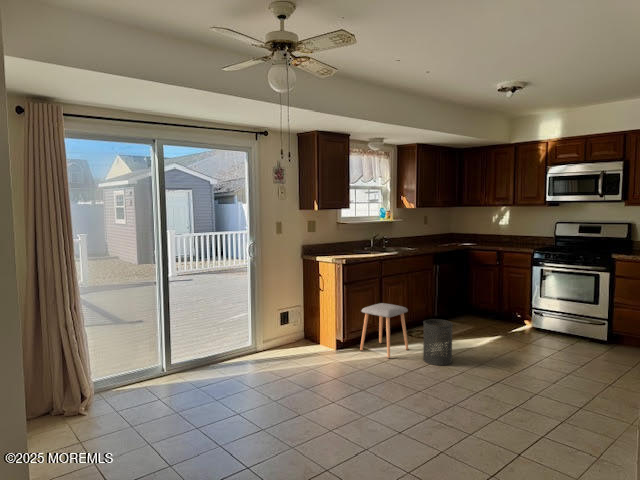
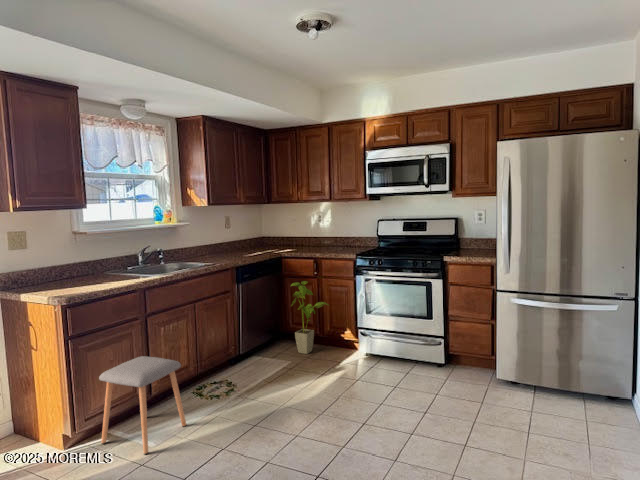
house plant: none [476,268,509,324] -> present [291,281,328,354]
trash can: present [423,319,453,365] -> none [200,376,249,456]

